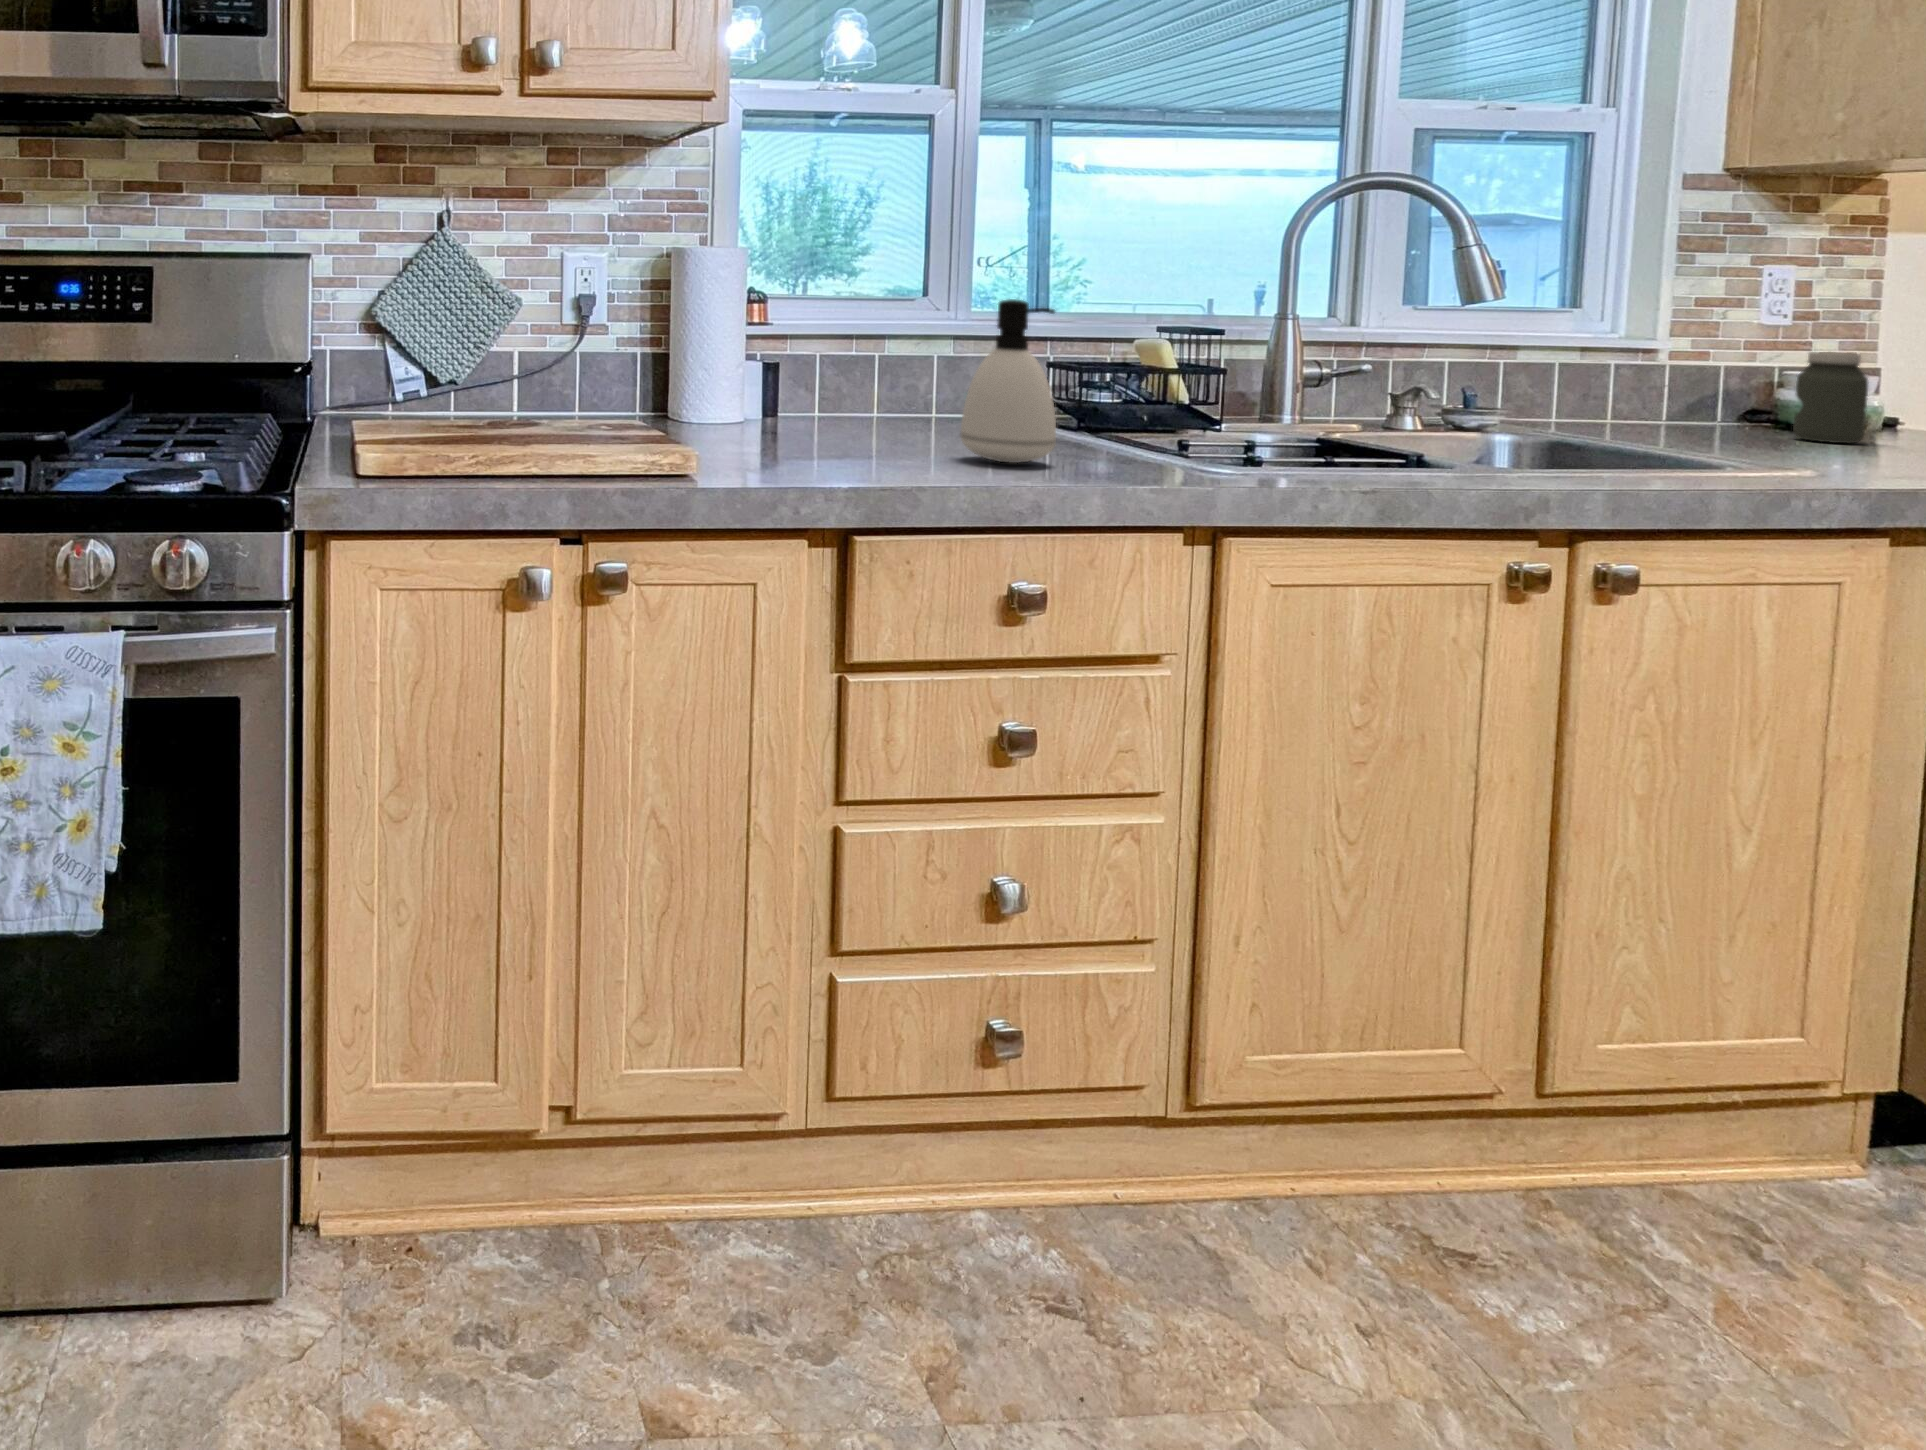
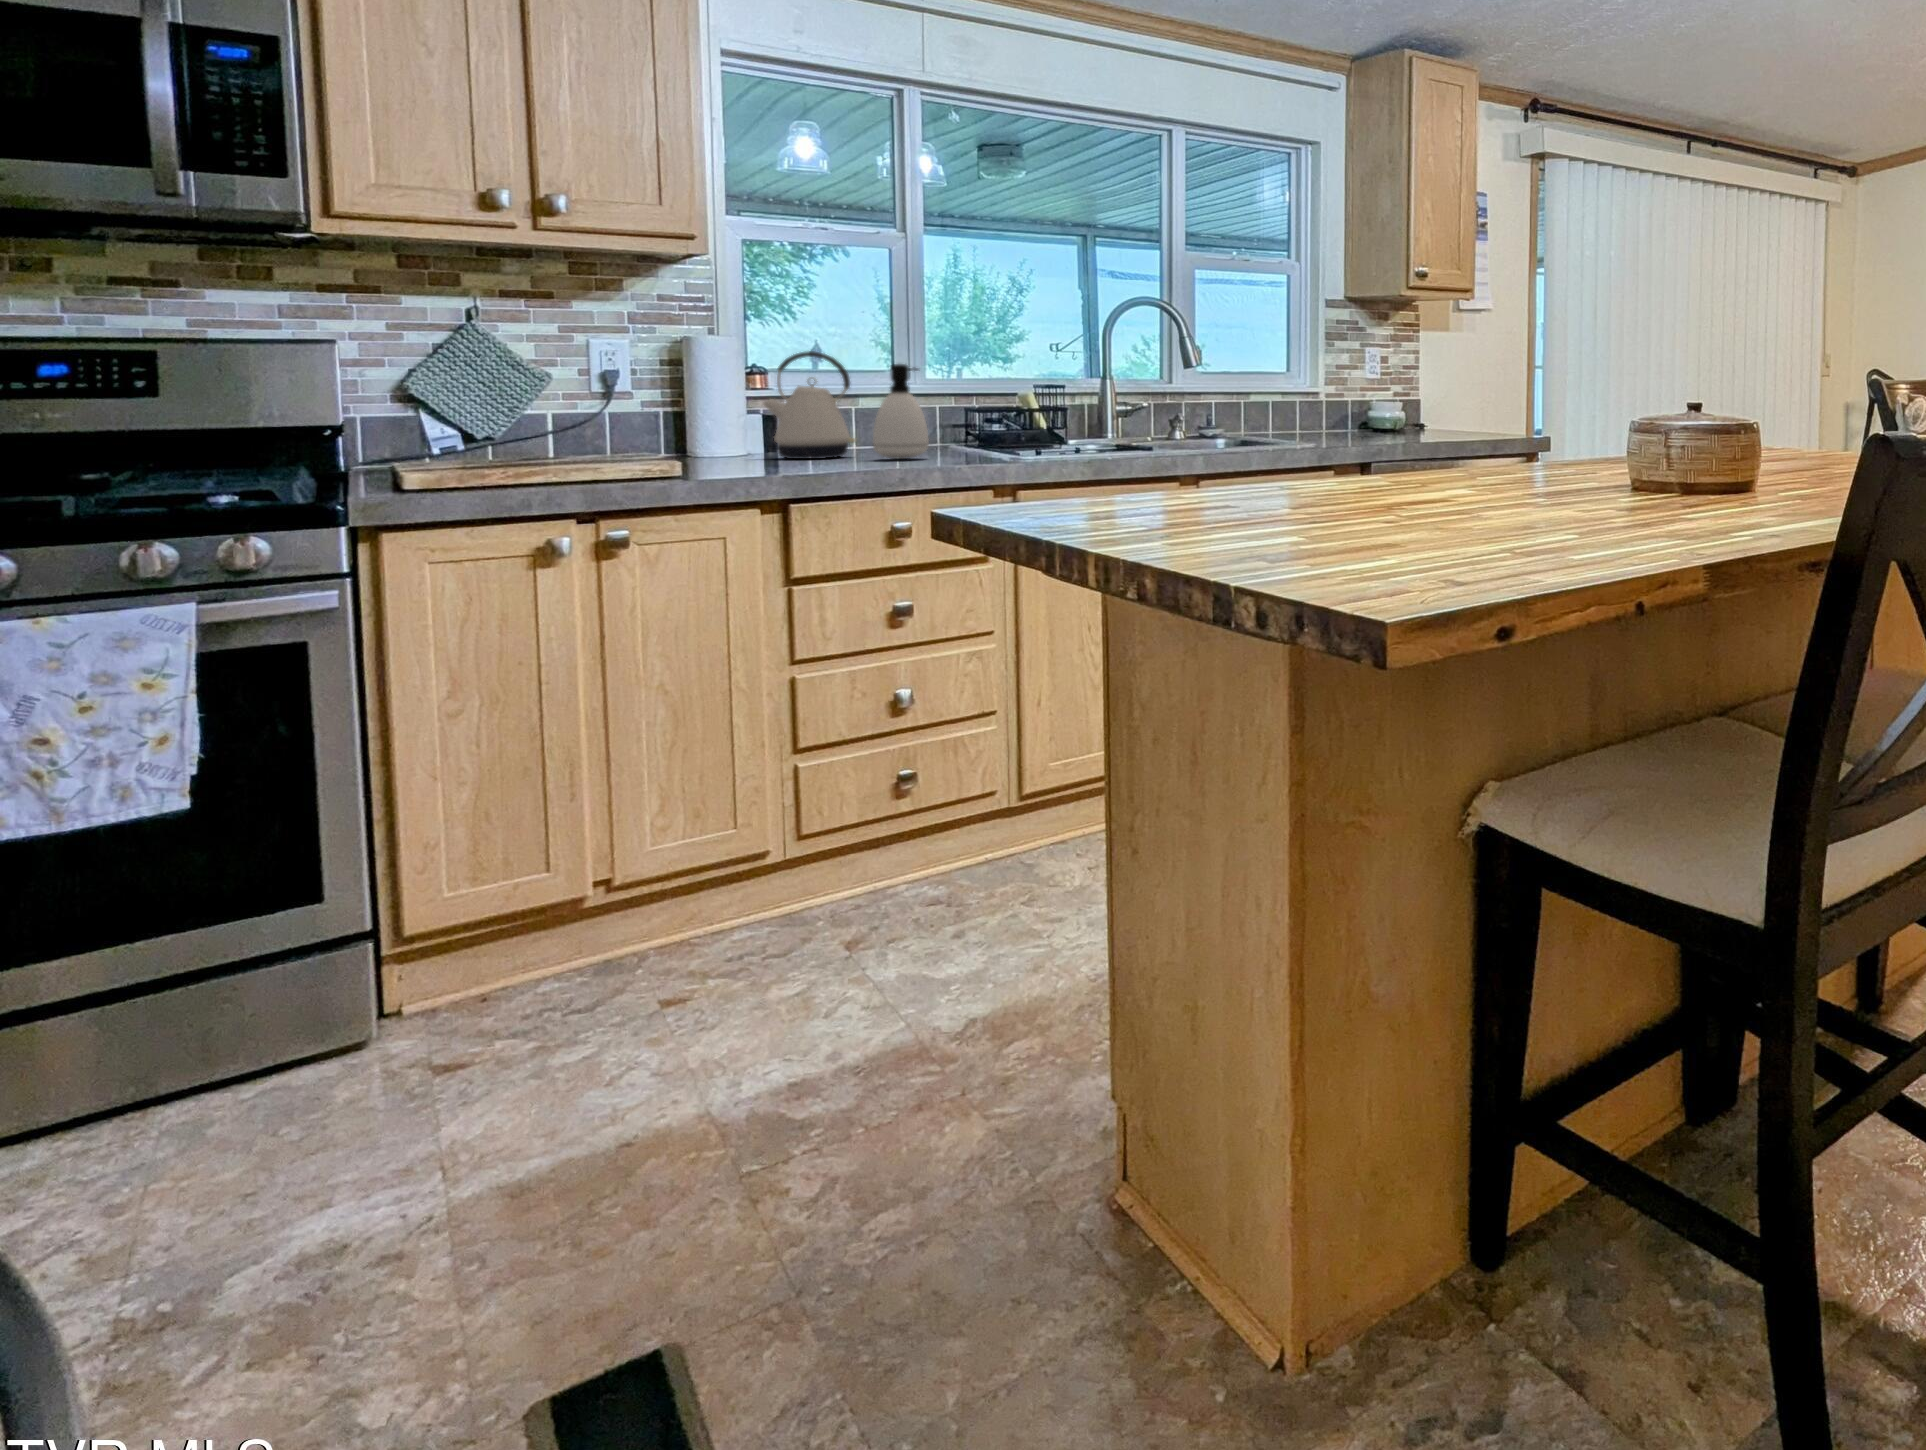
kettle: none [782,274,918,445] -> present [763,351,856,459]
jar: present [1793,352,1868,443] -> none [1366,389,1391,434]

